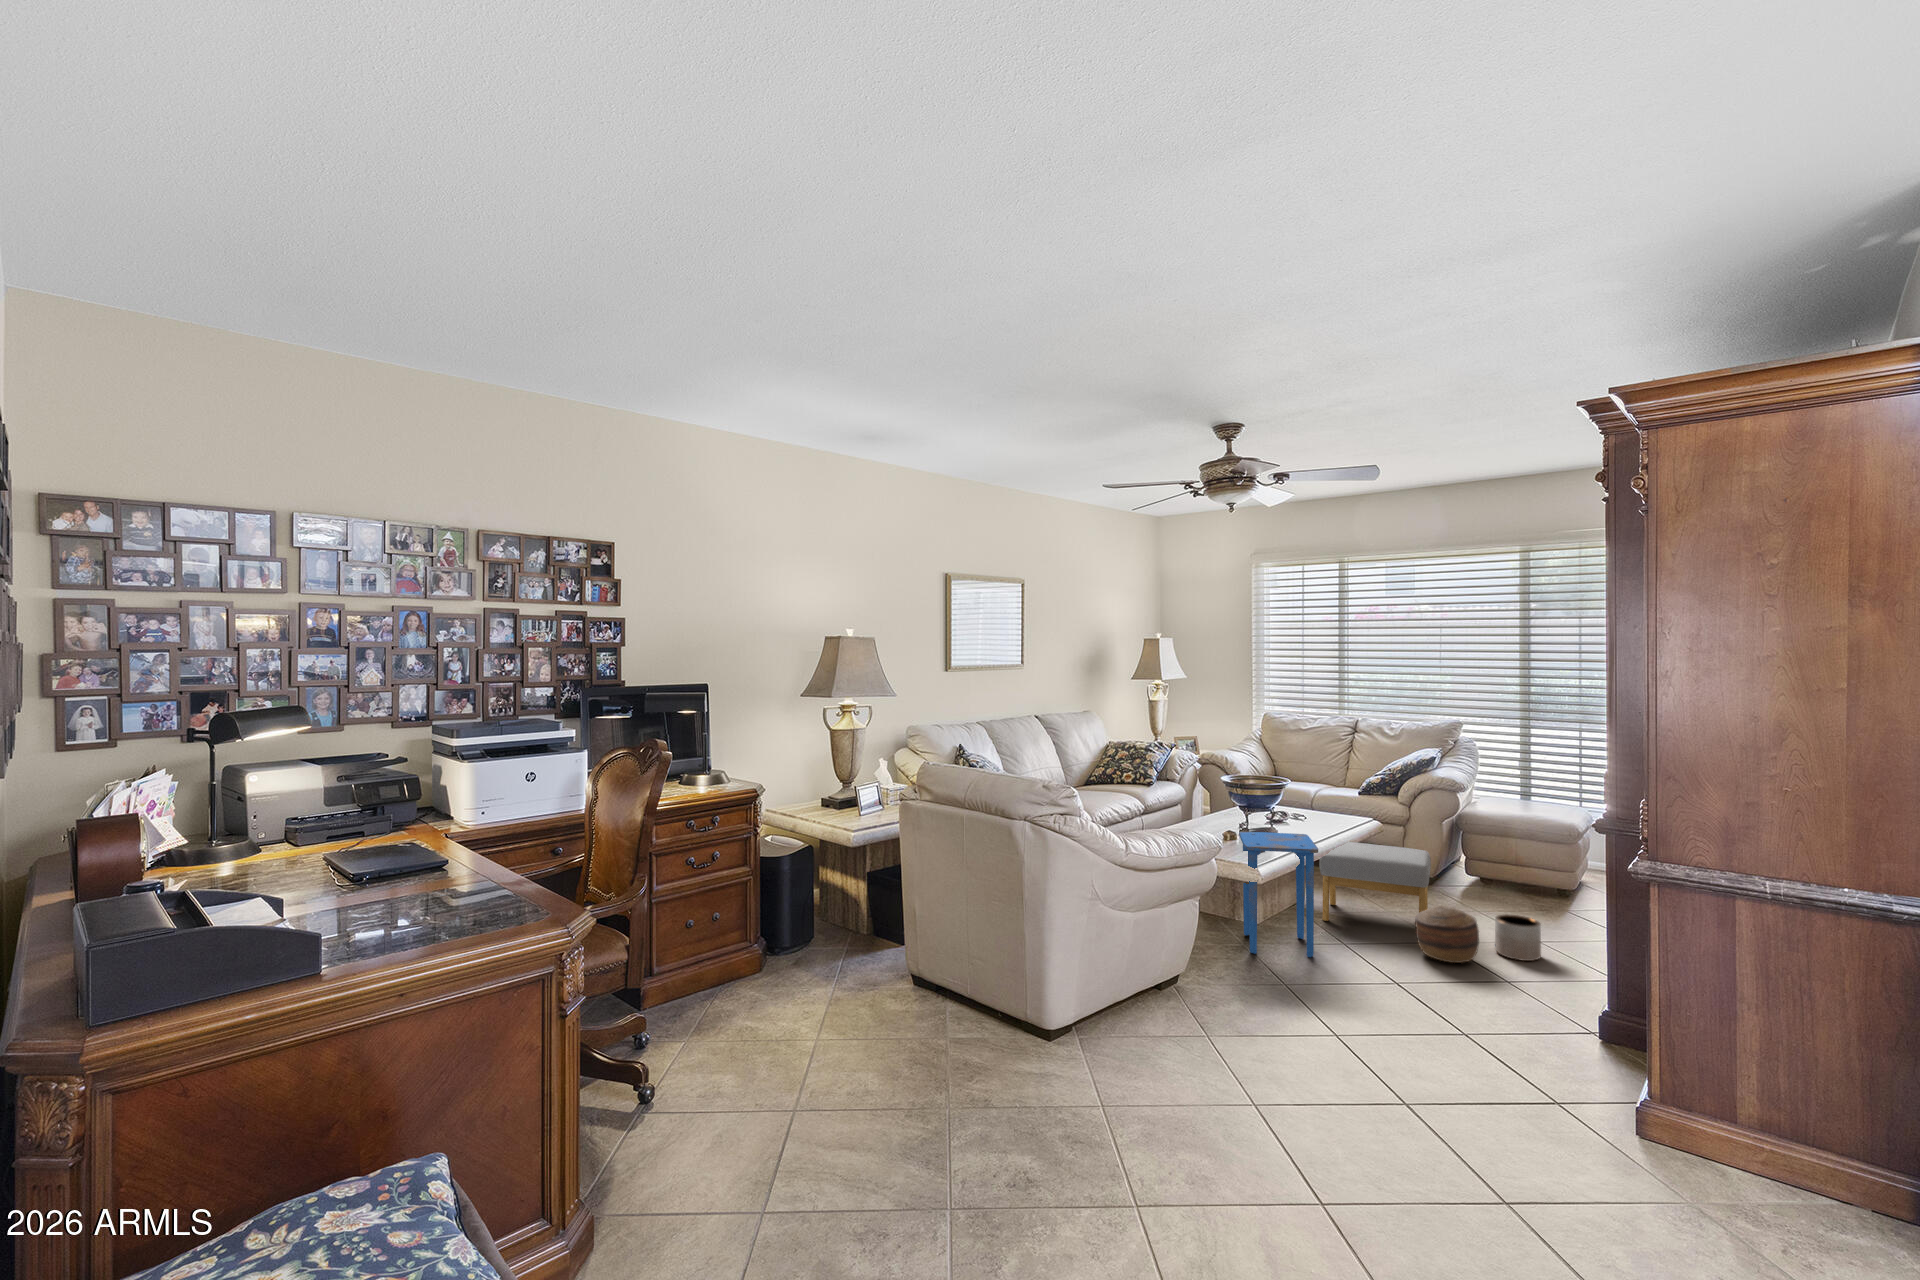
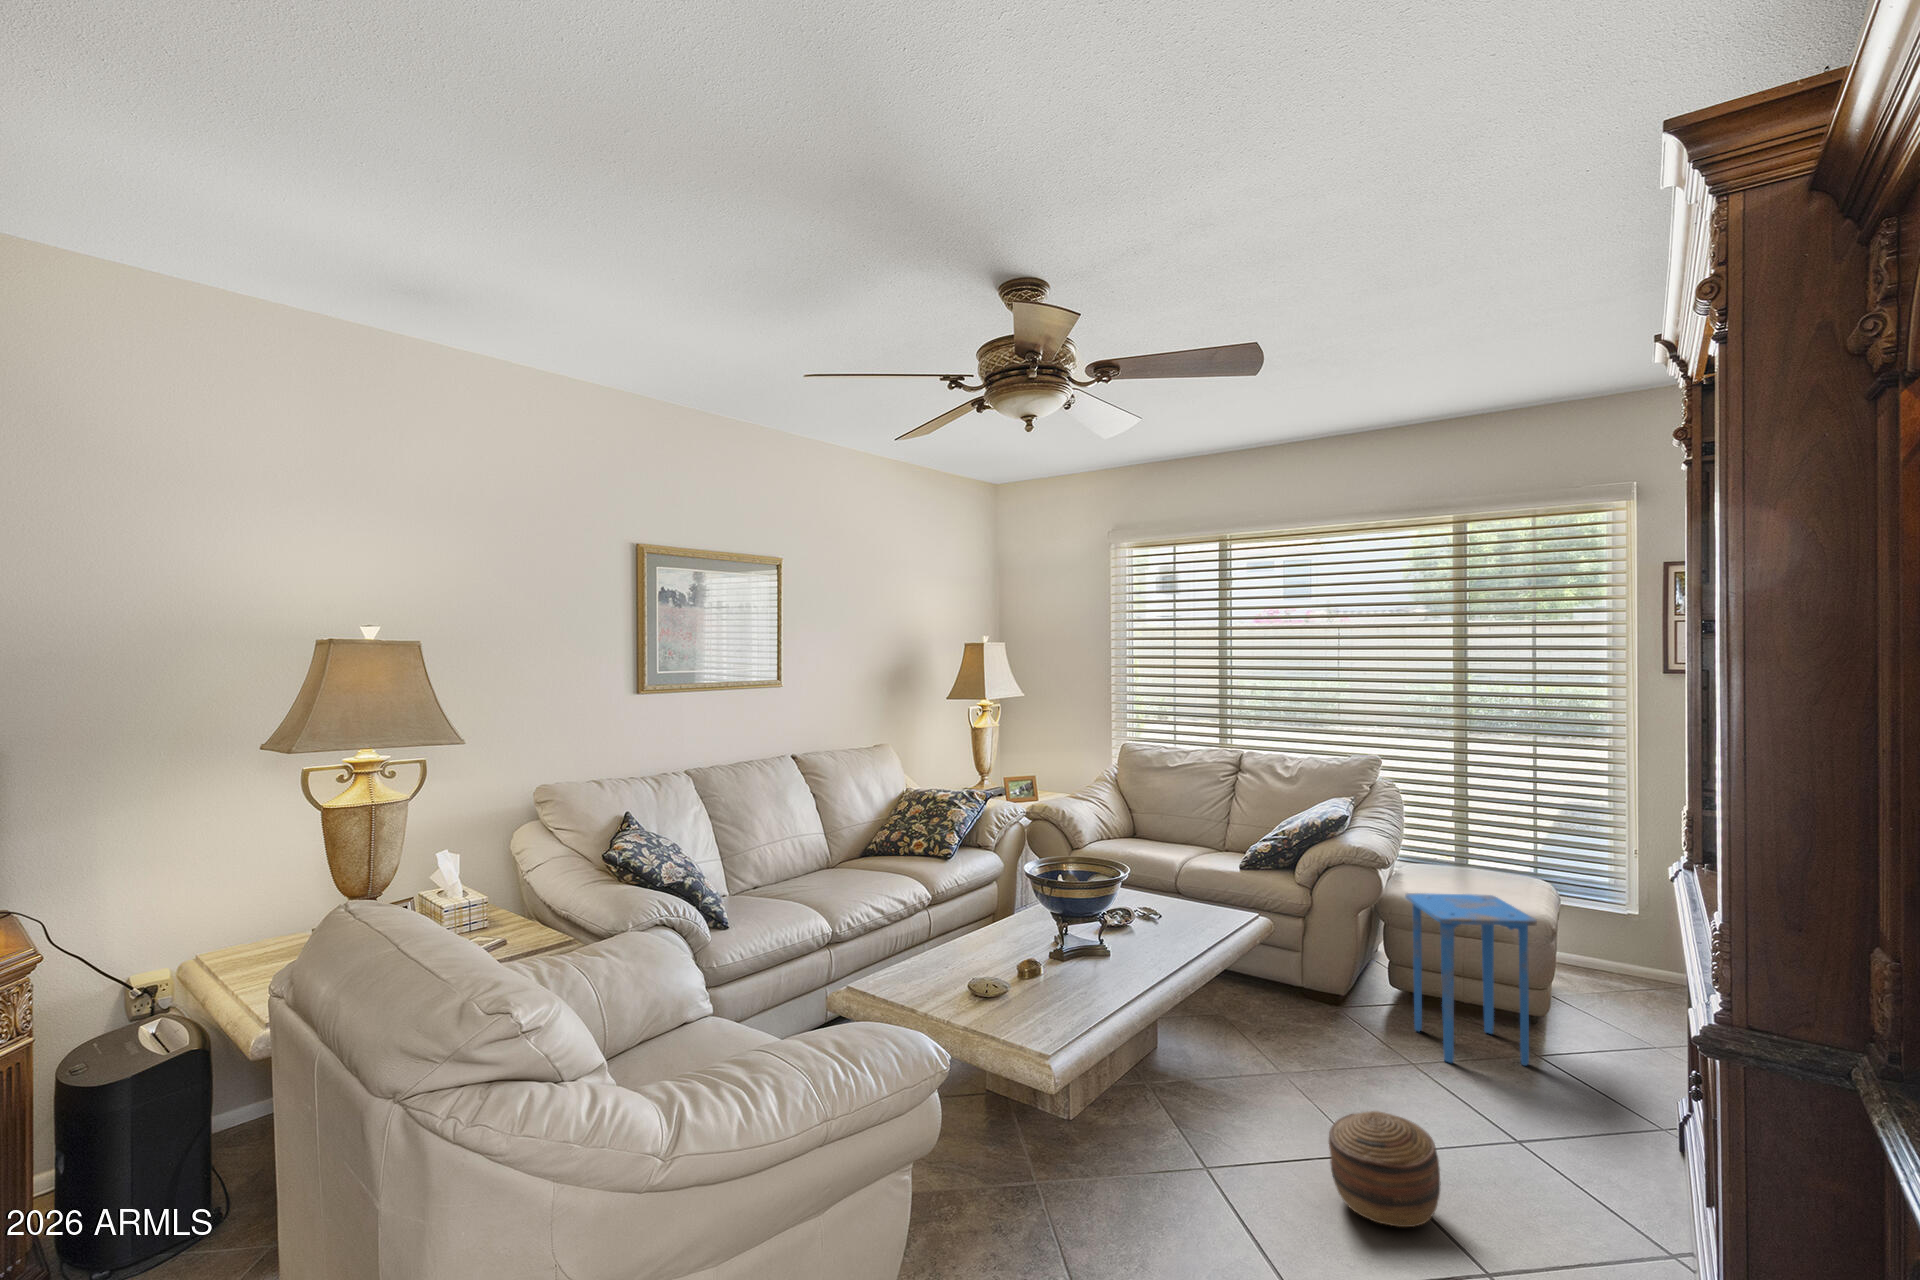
side table: present [1239,832,1318,957] -> present [1405,893,1537,1066]
footstool: present [1320,842,1431,921] -> none [1174,962,1348,1139]
planter: present [1495,914,1541,961] -> none [1460,1113,1540,1209]

